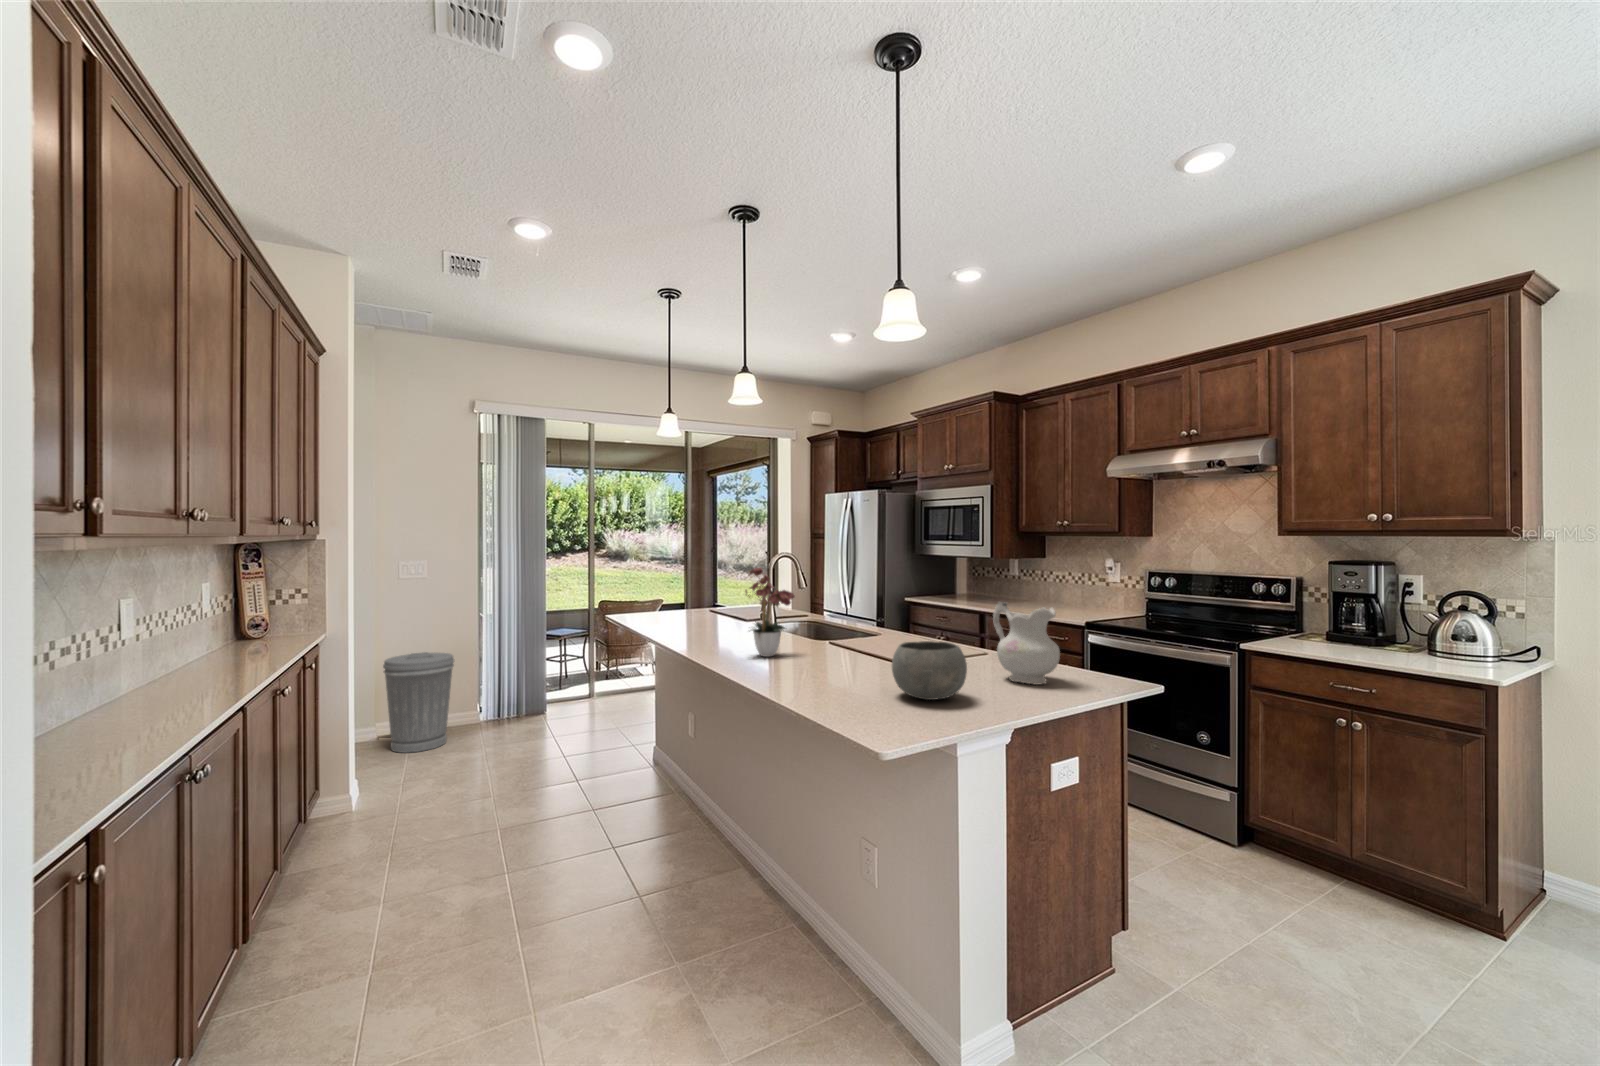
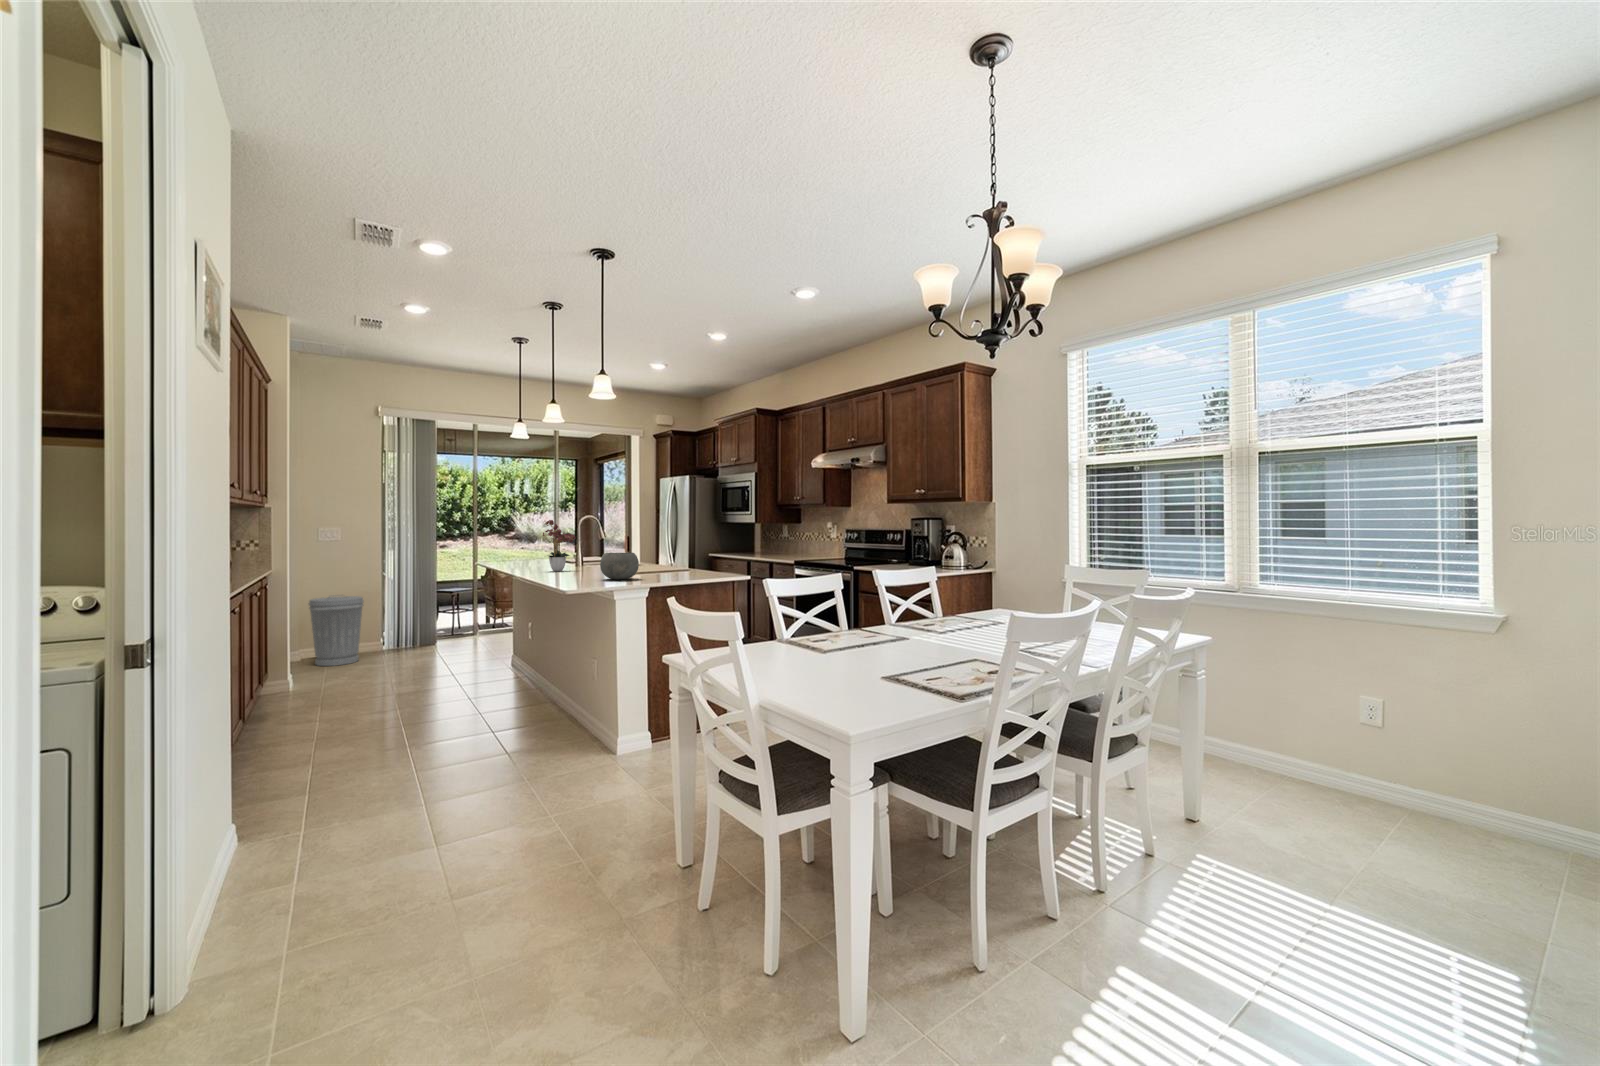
ceramic pitcher: present [993,602,1060,685] -> none [671,535,703,576]

